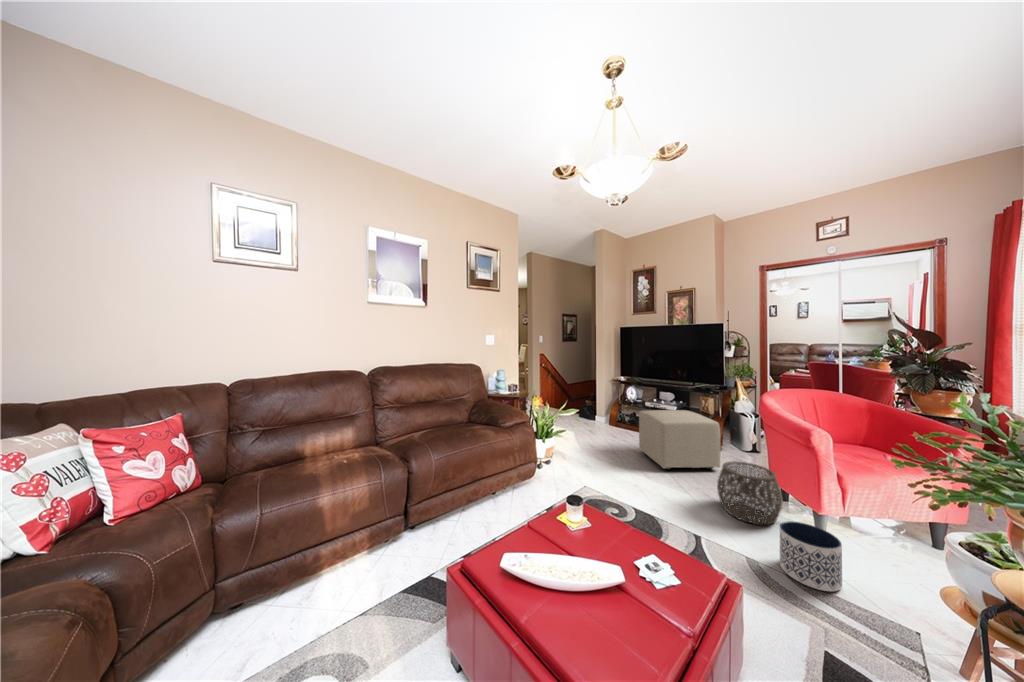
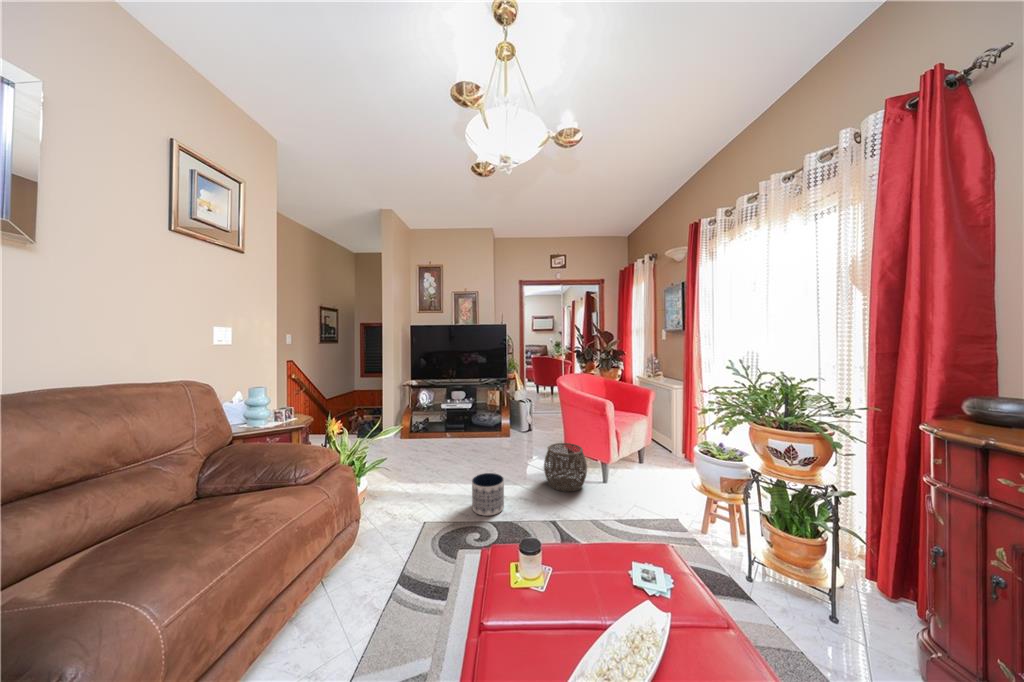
ottoman: present [639,410,721,470] -> none [452,407,524,468]
planter: present [780,521,842,591] -> present [472,473,504,516]

